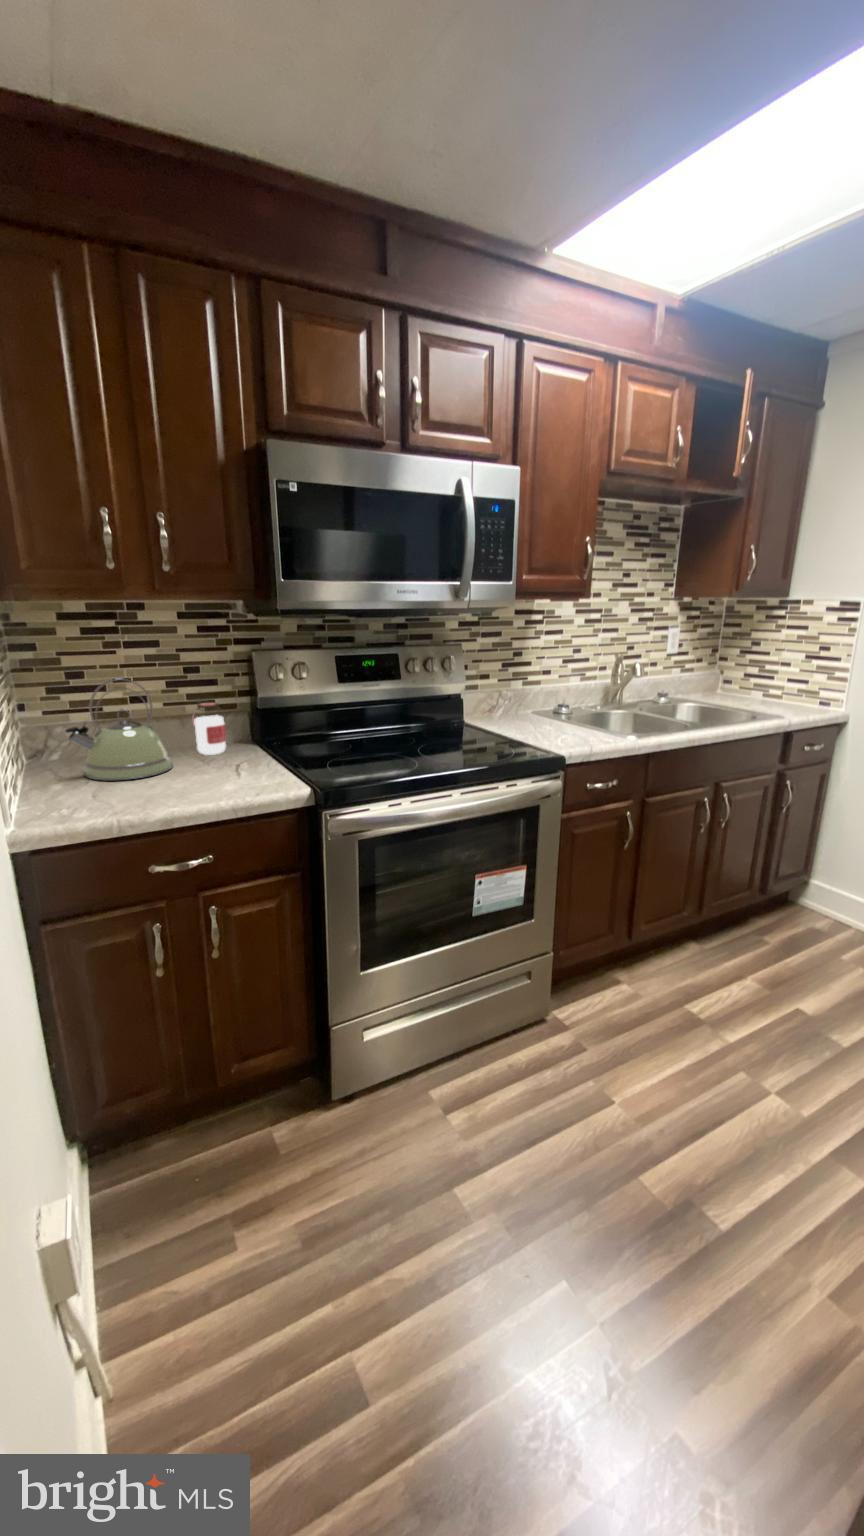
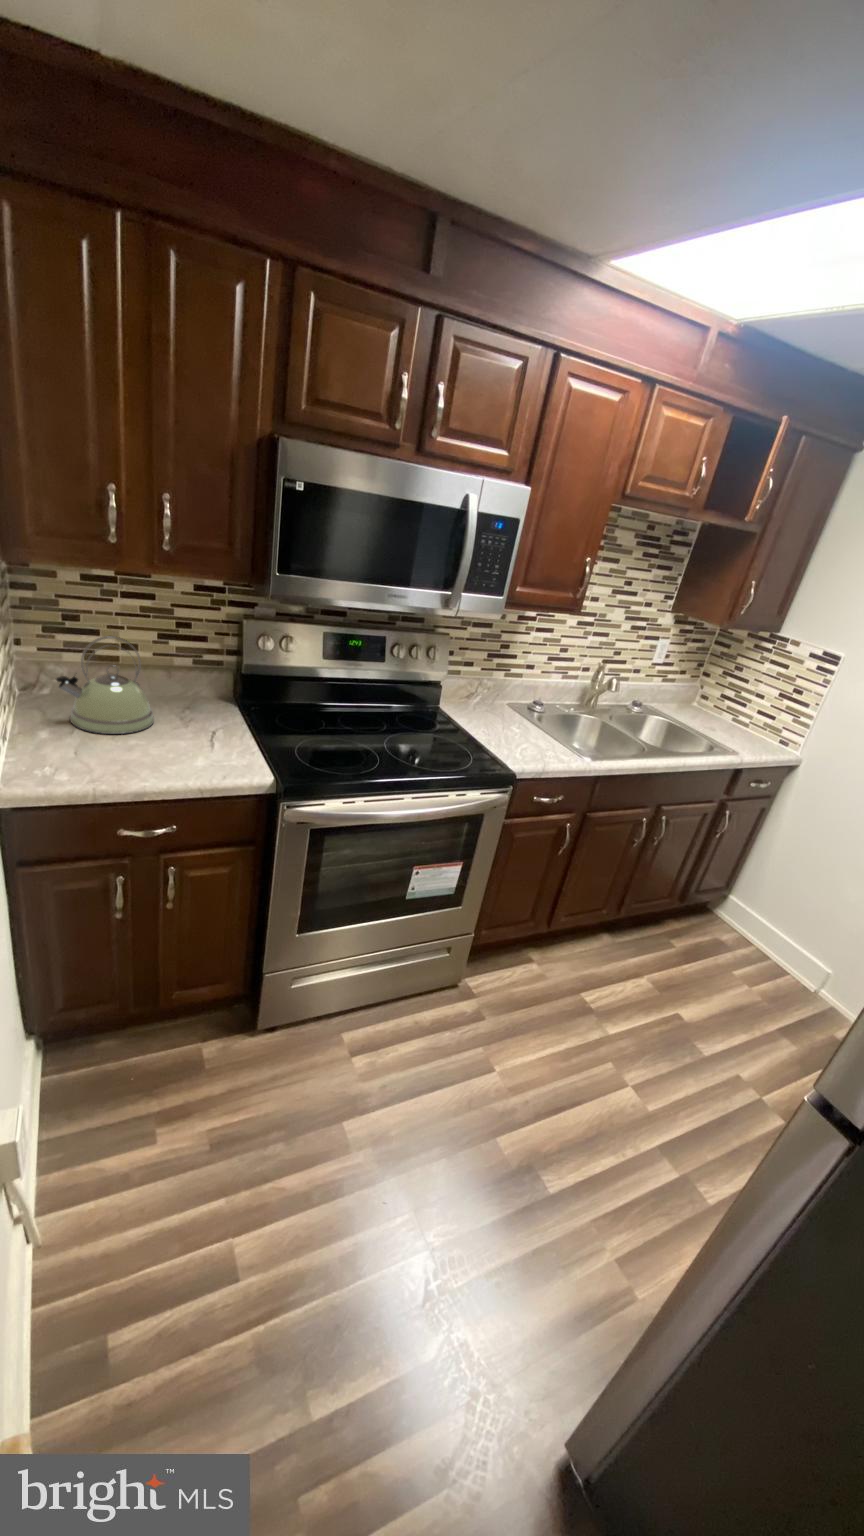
jar: present [192,703,226,755] -> none [178,662,210,713]

